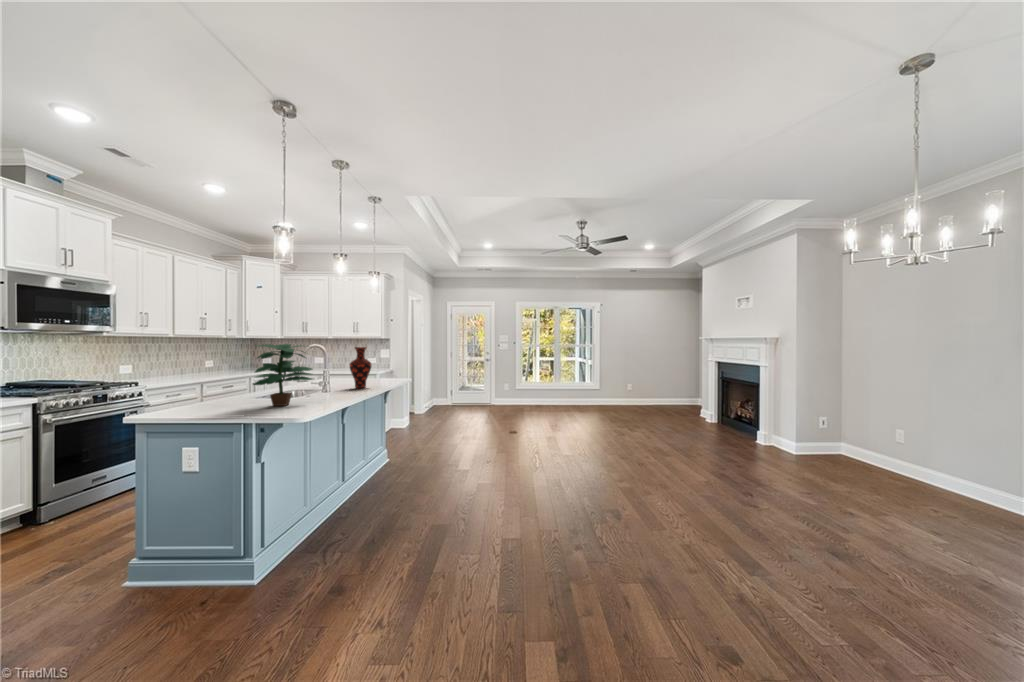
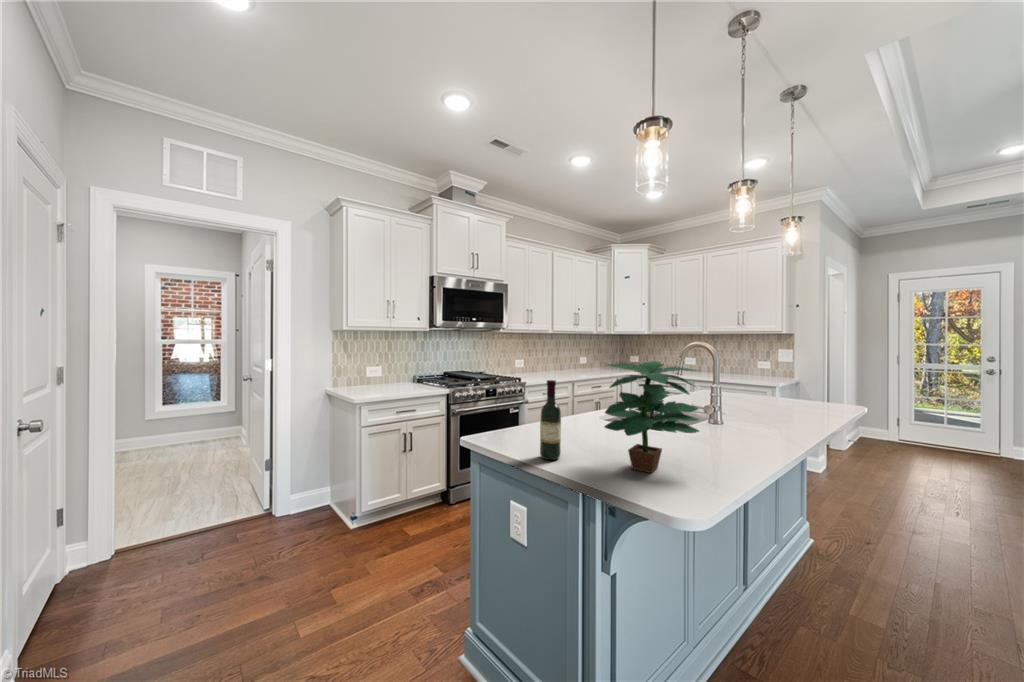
vase: present [350,347,371,388] -> none [751,361,792,432]
wine bottle: none [202,357,219,411] -> present [540,380,561,460]

